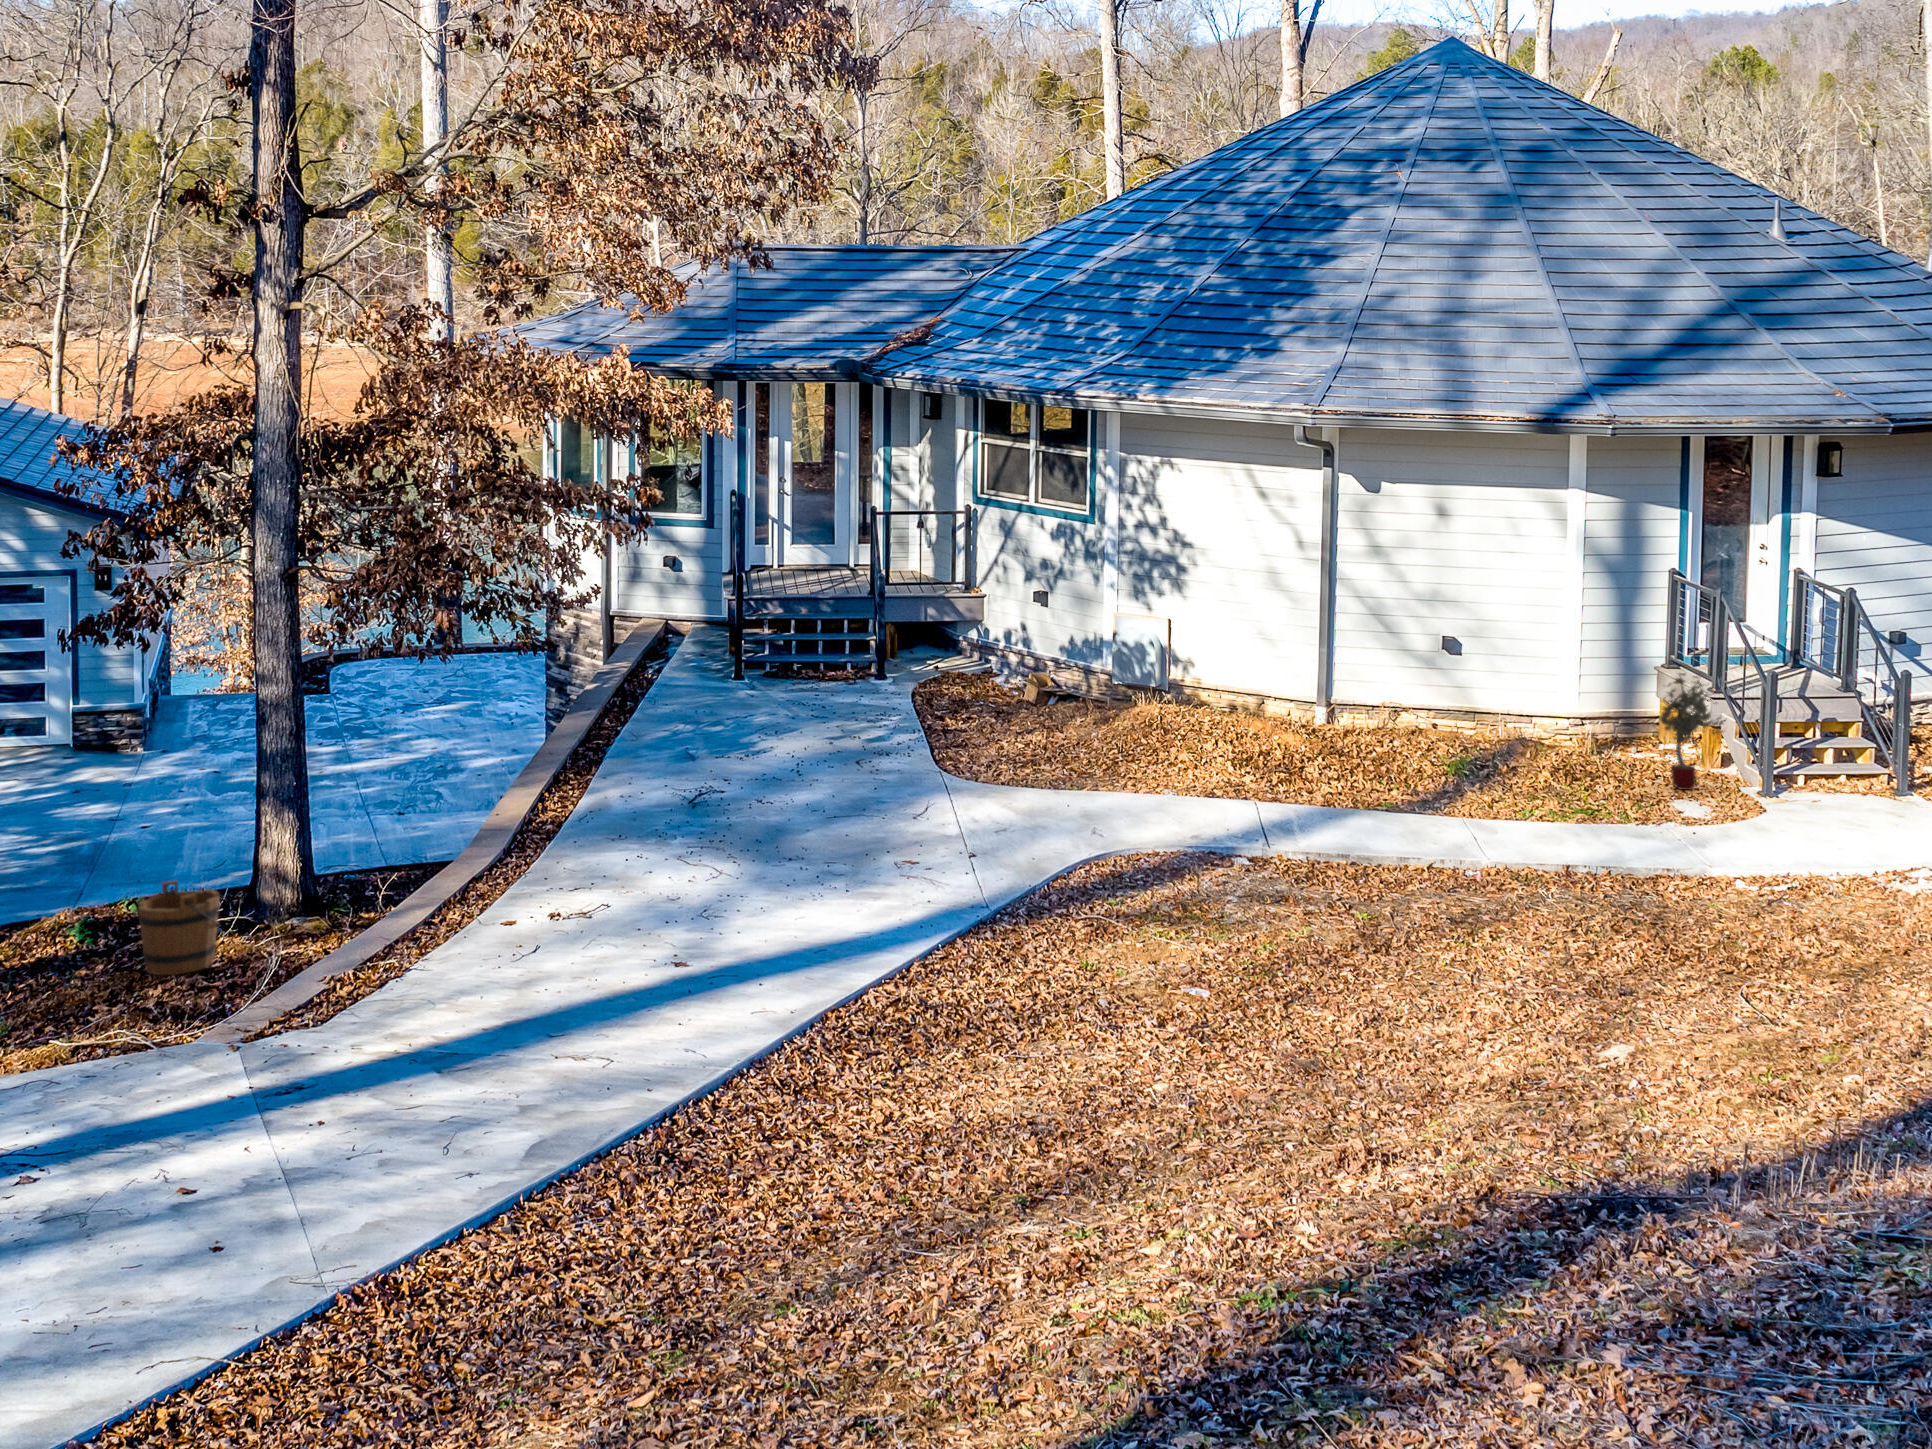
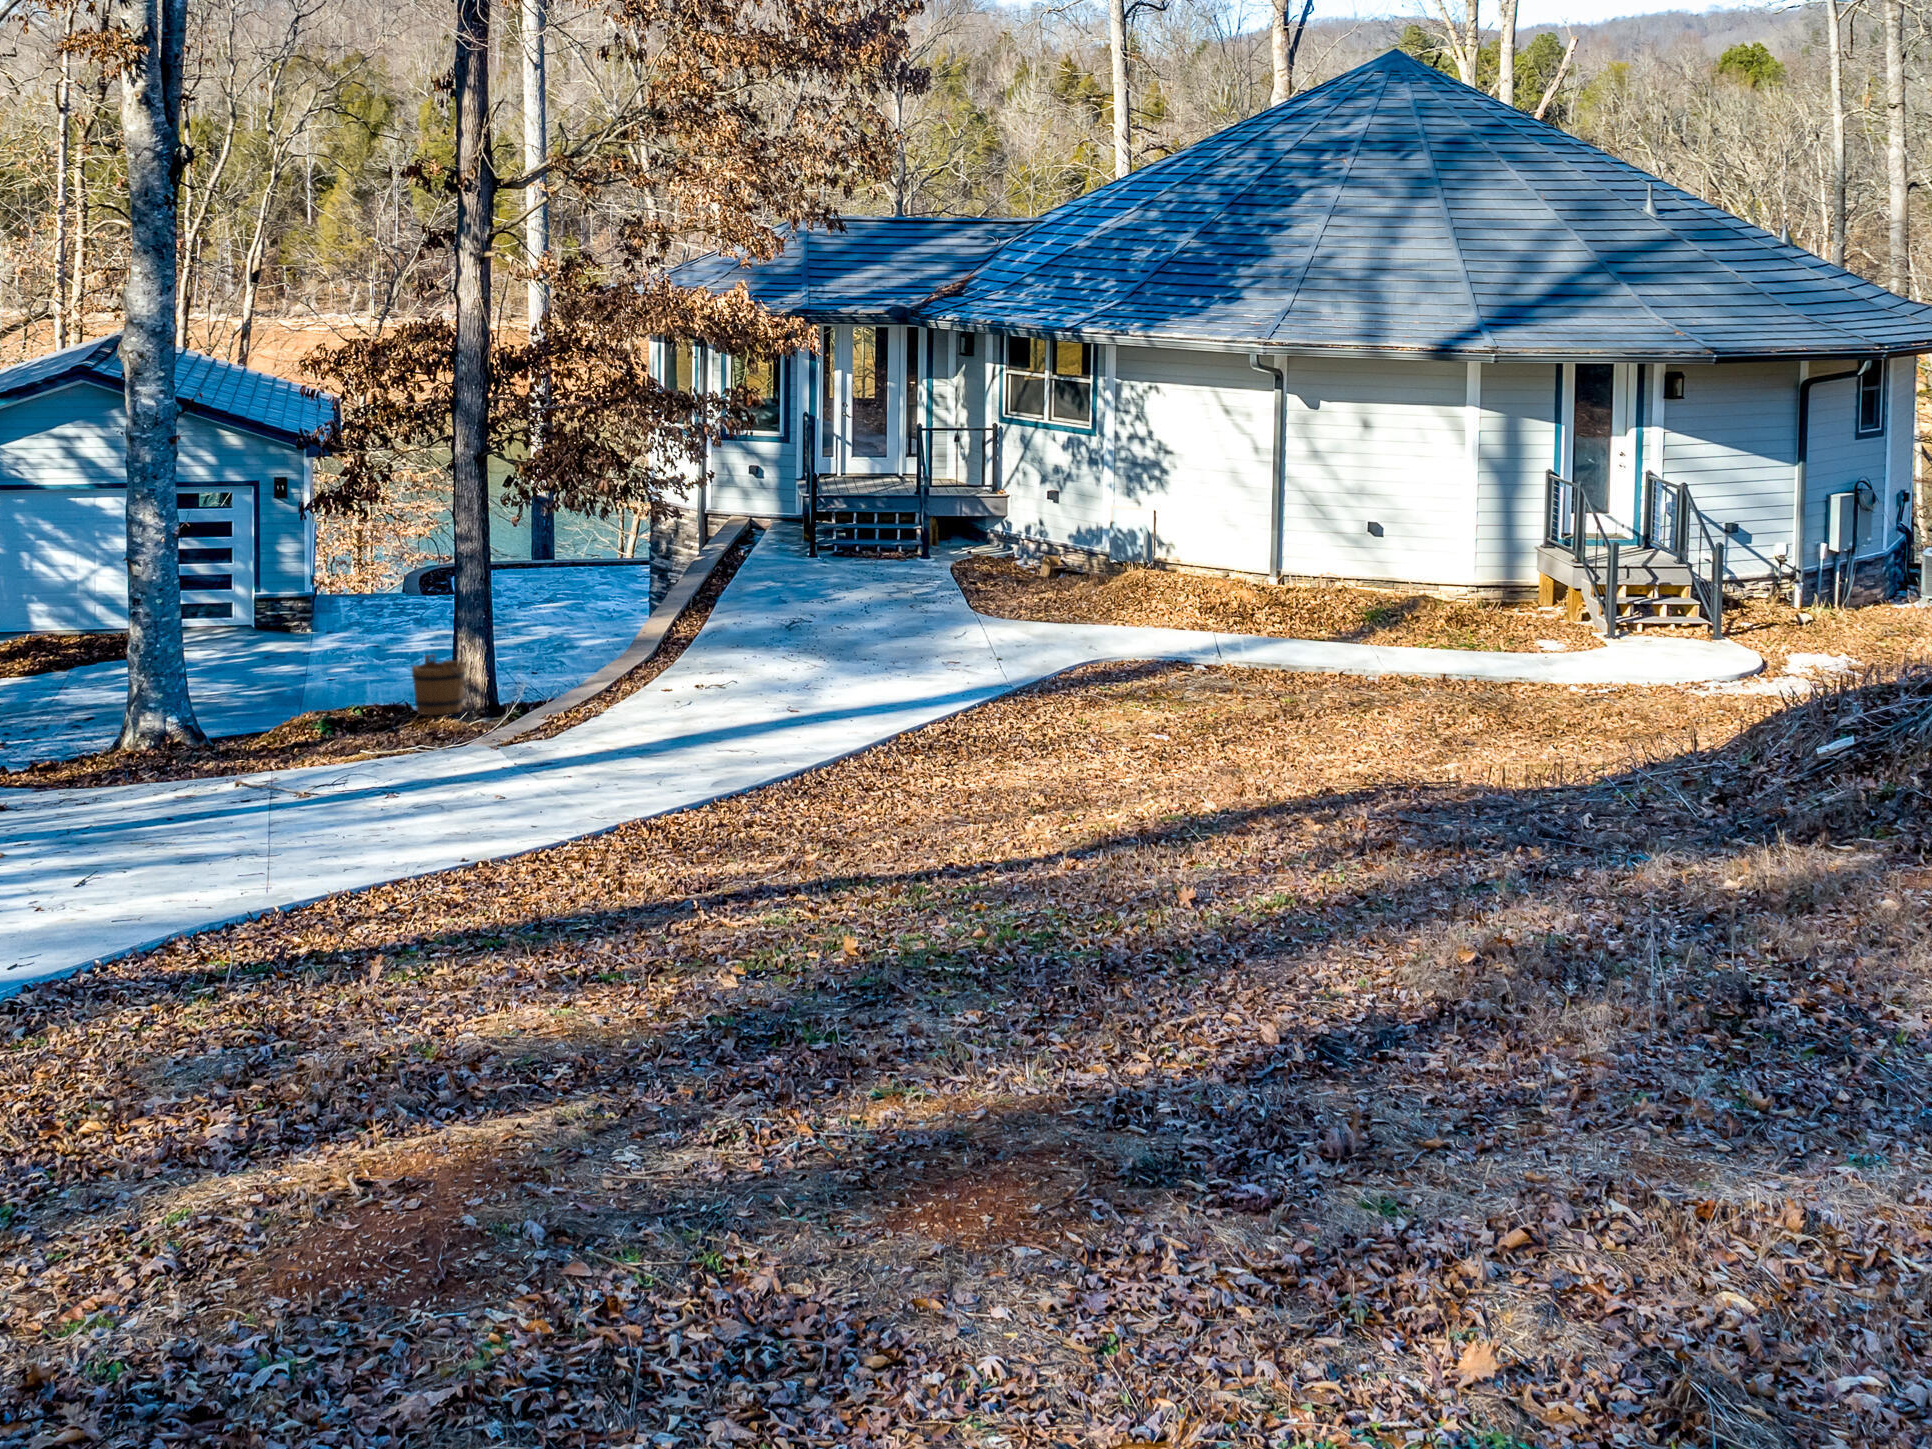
potted tree: present [1659,673,1726,790] -> none [1529,545,1582,636]

